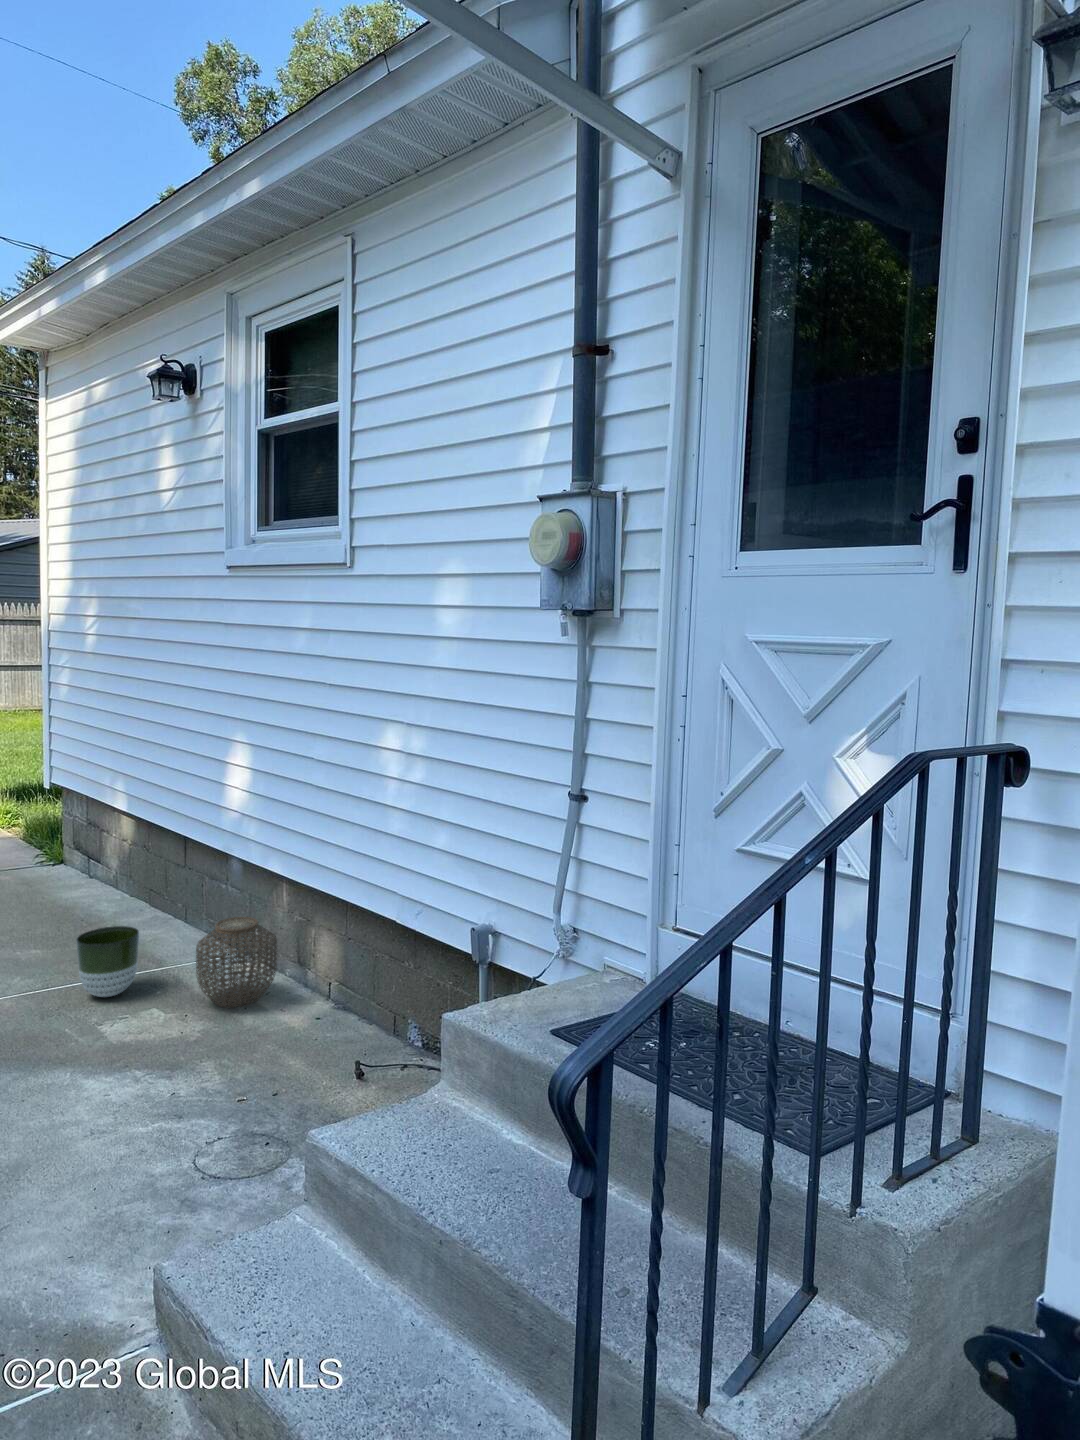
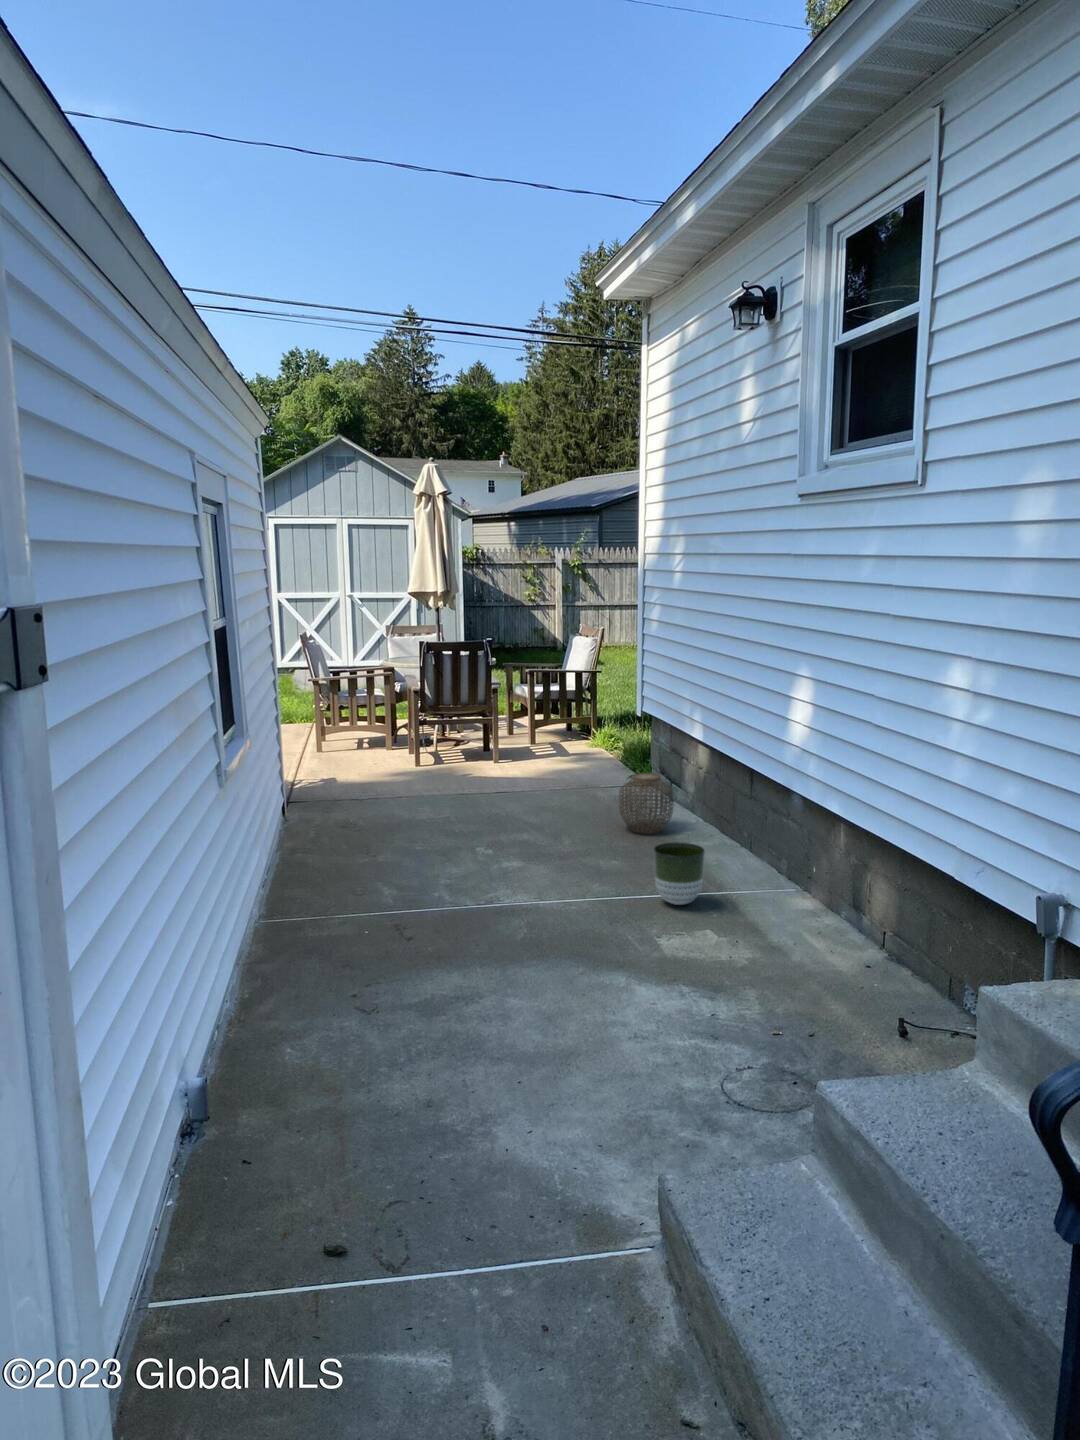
woven basket: present [196,917,277,1008] -> present [619,773,673,834]

